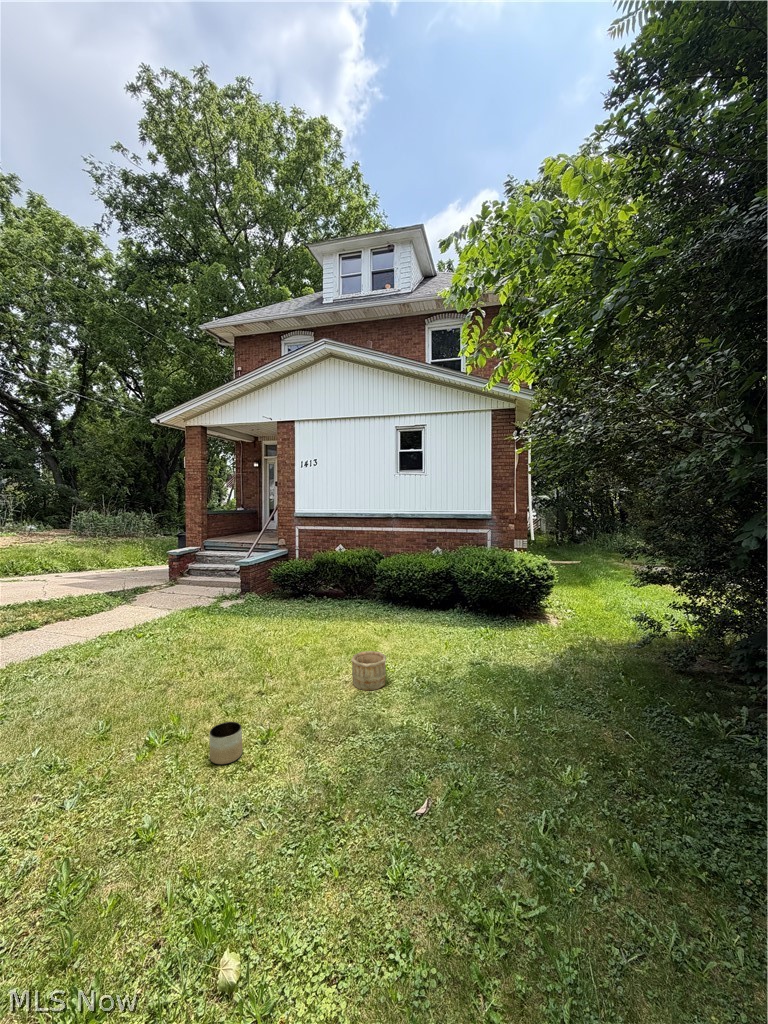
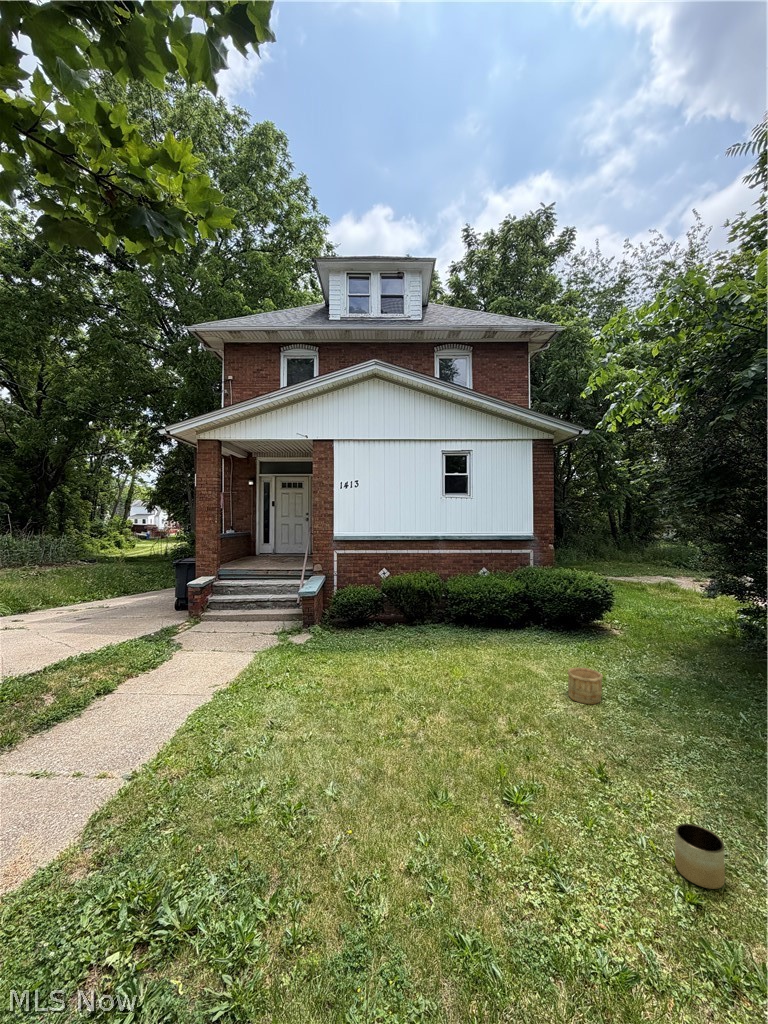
planter: present [209,722,243,764] -> present [675,824,725,889]

